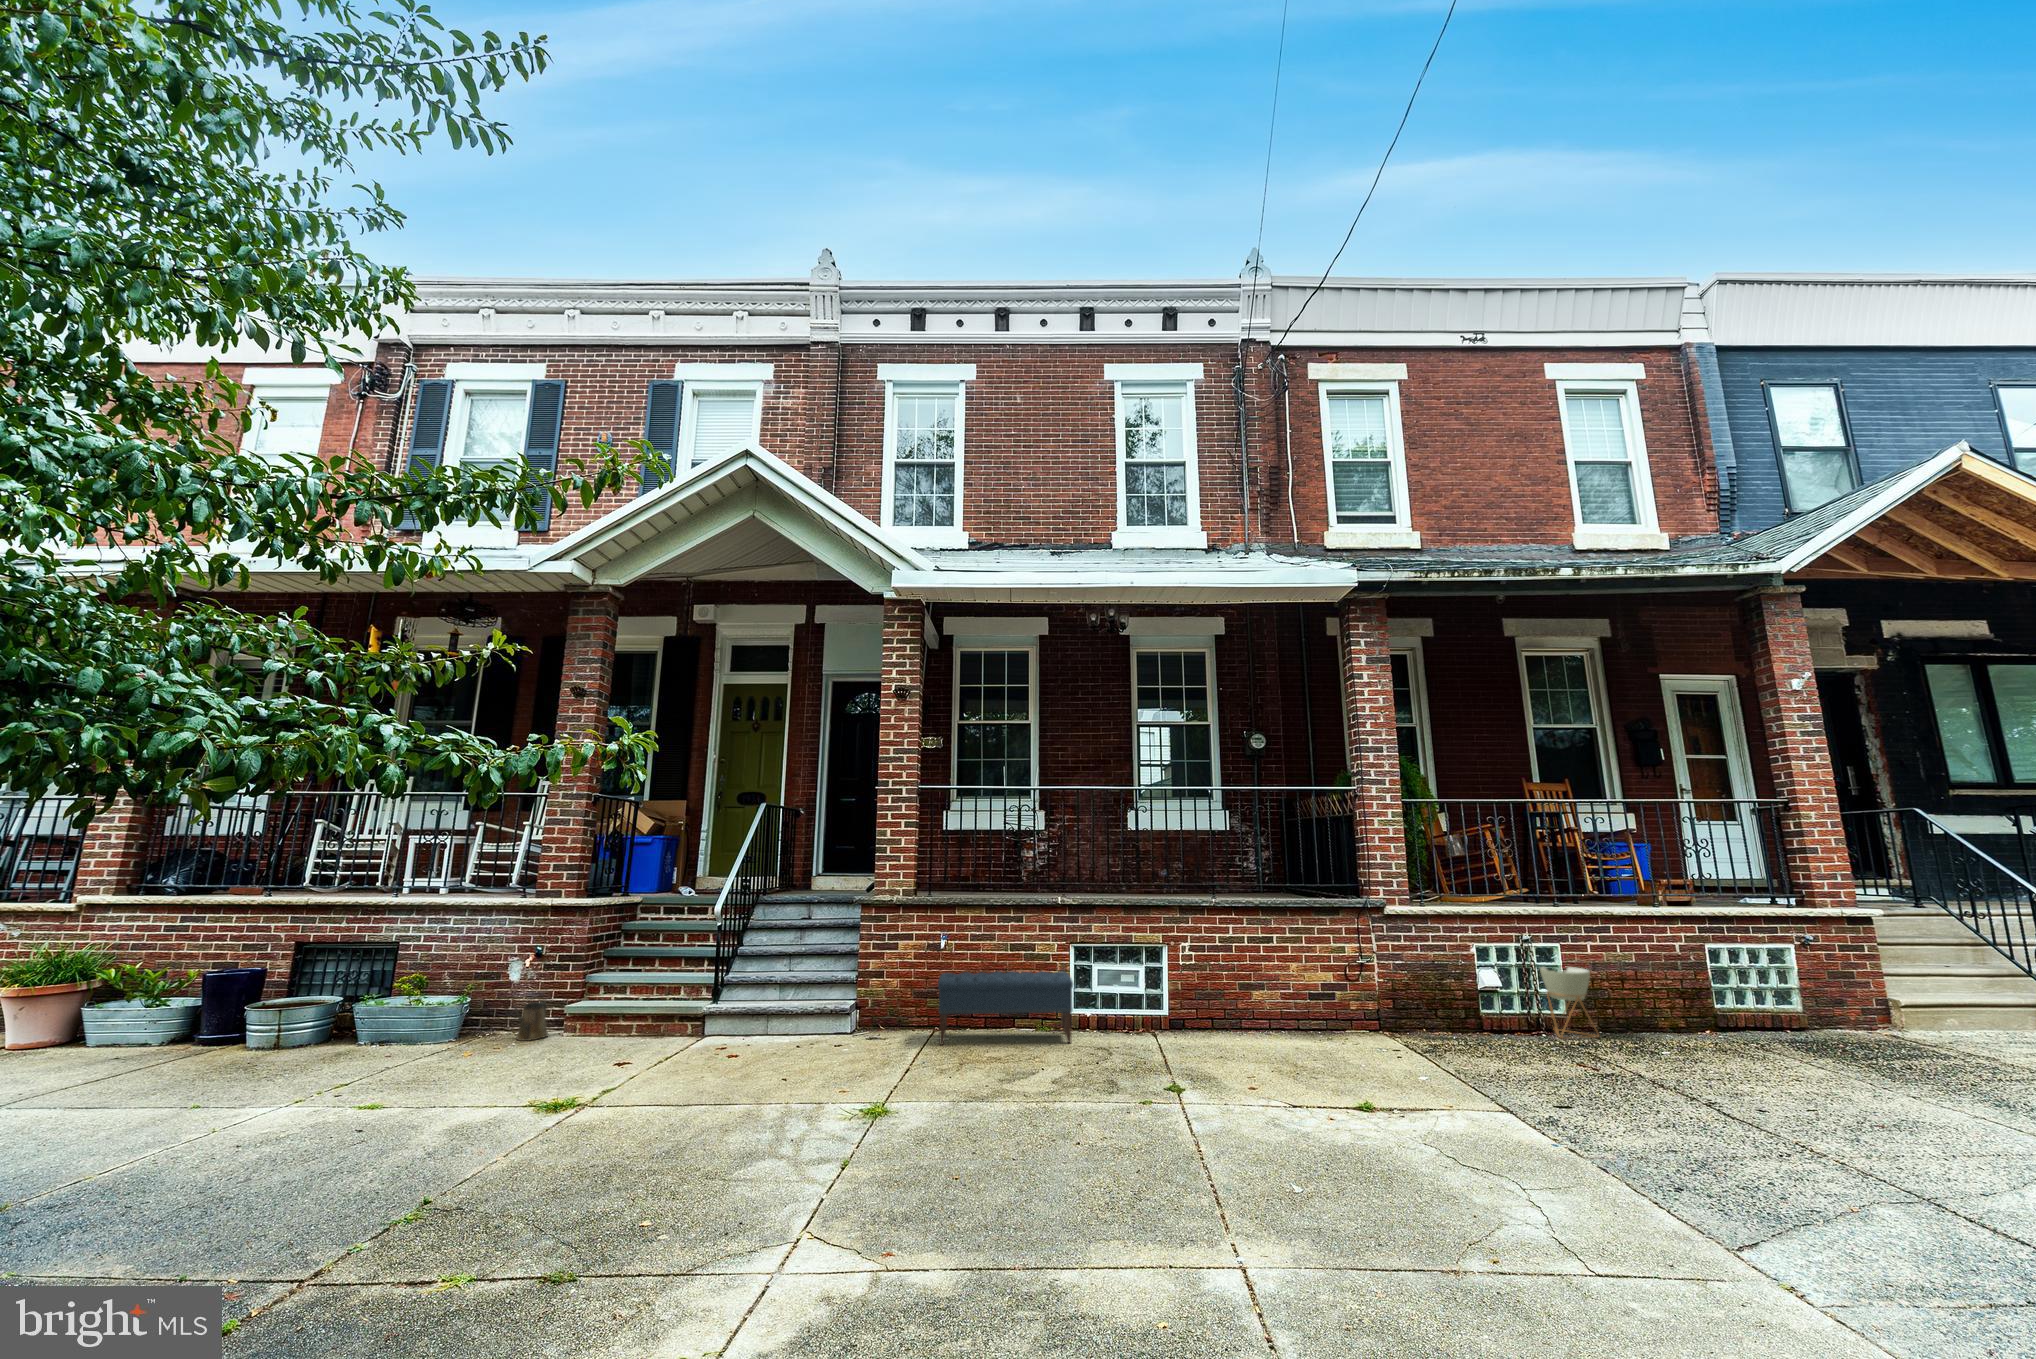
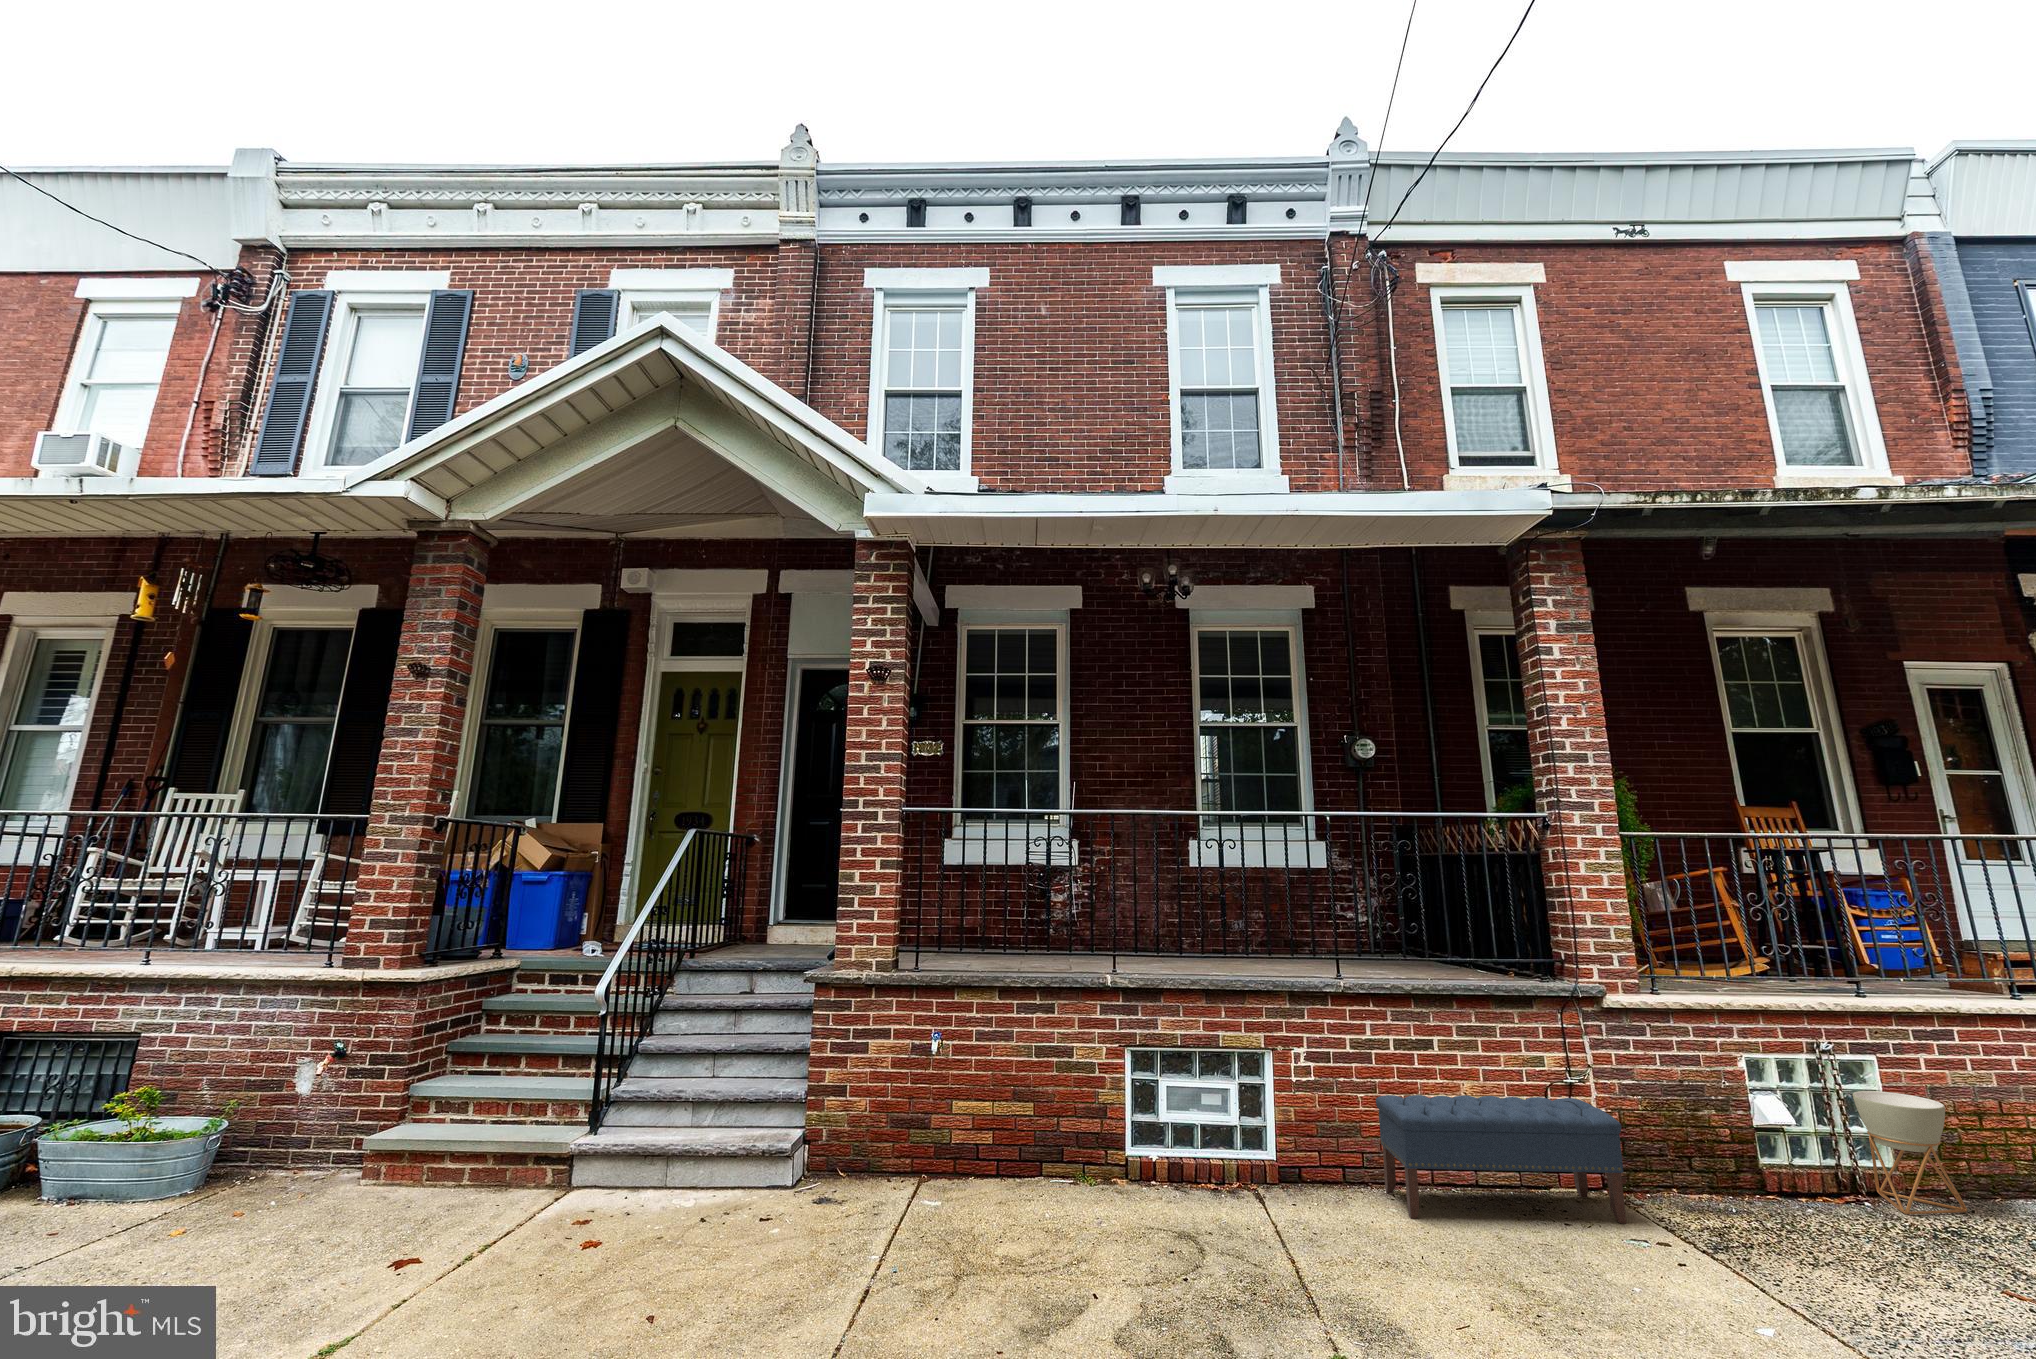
bench: present [938,971,1073,1045] -> present [1376,1095,1626,1224]
watering can: present [513,1002,548,1041] -> none [272,1126,346,1191]

